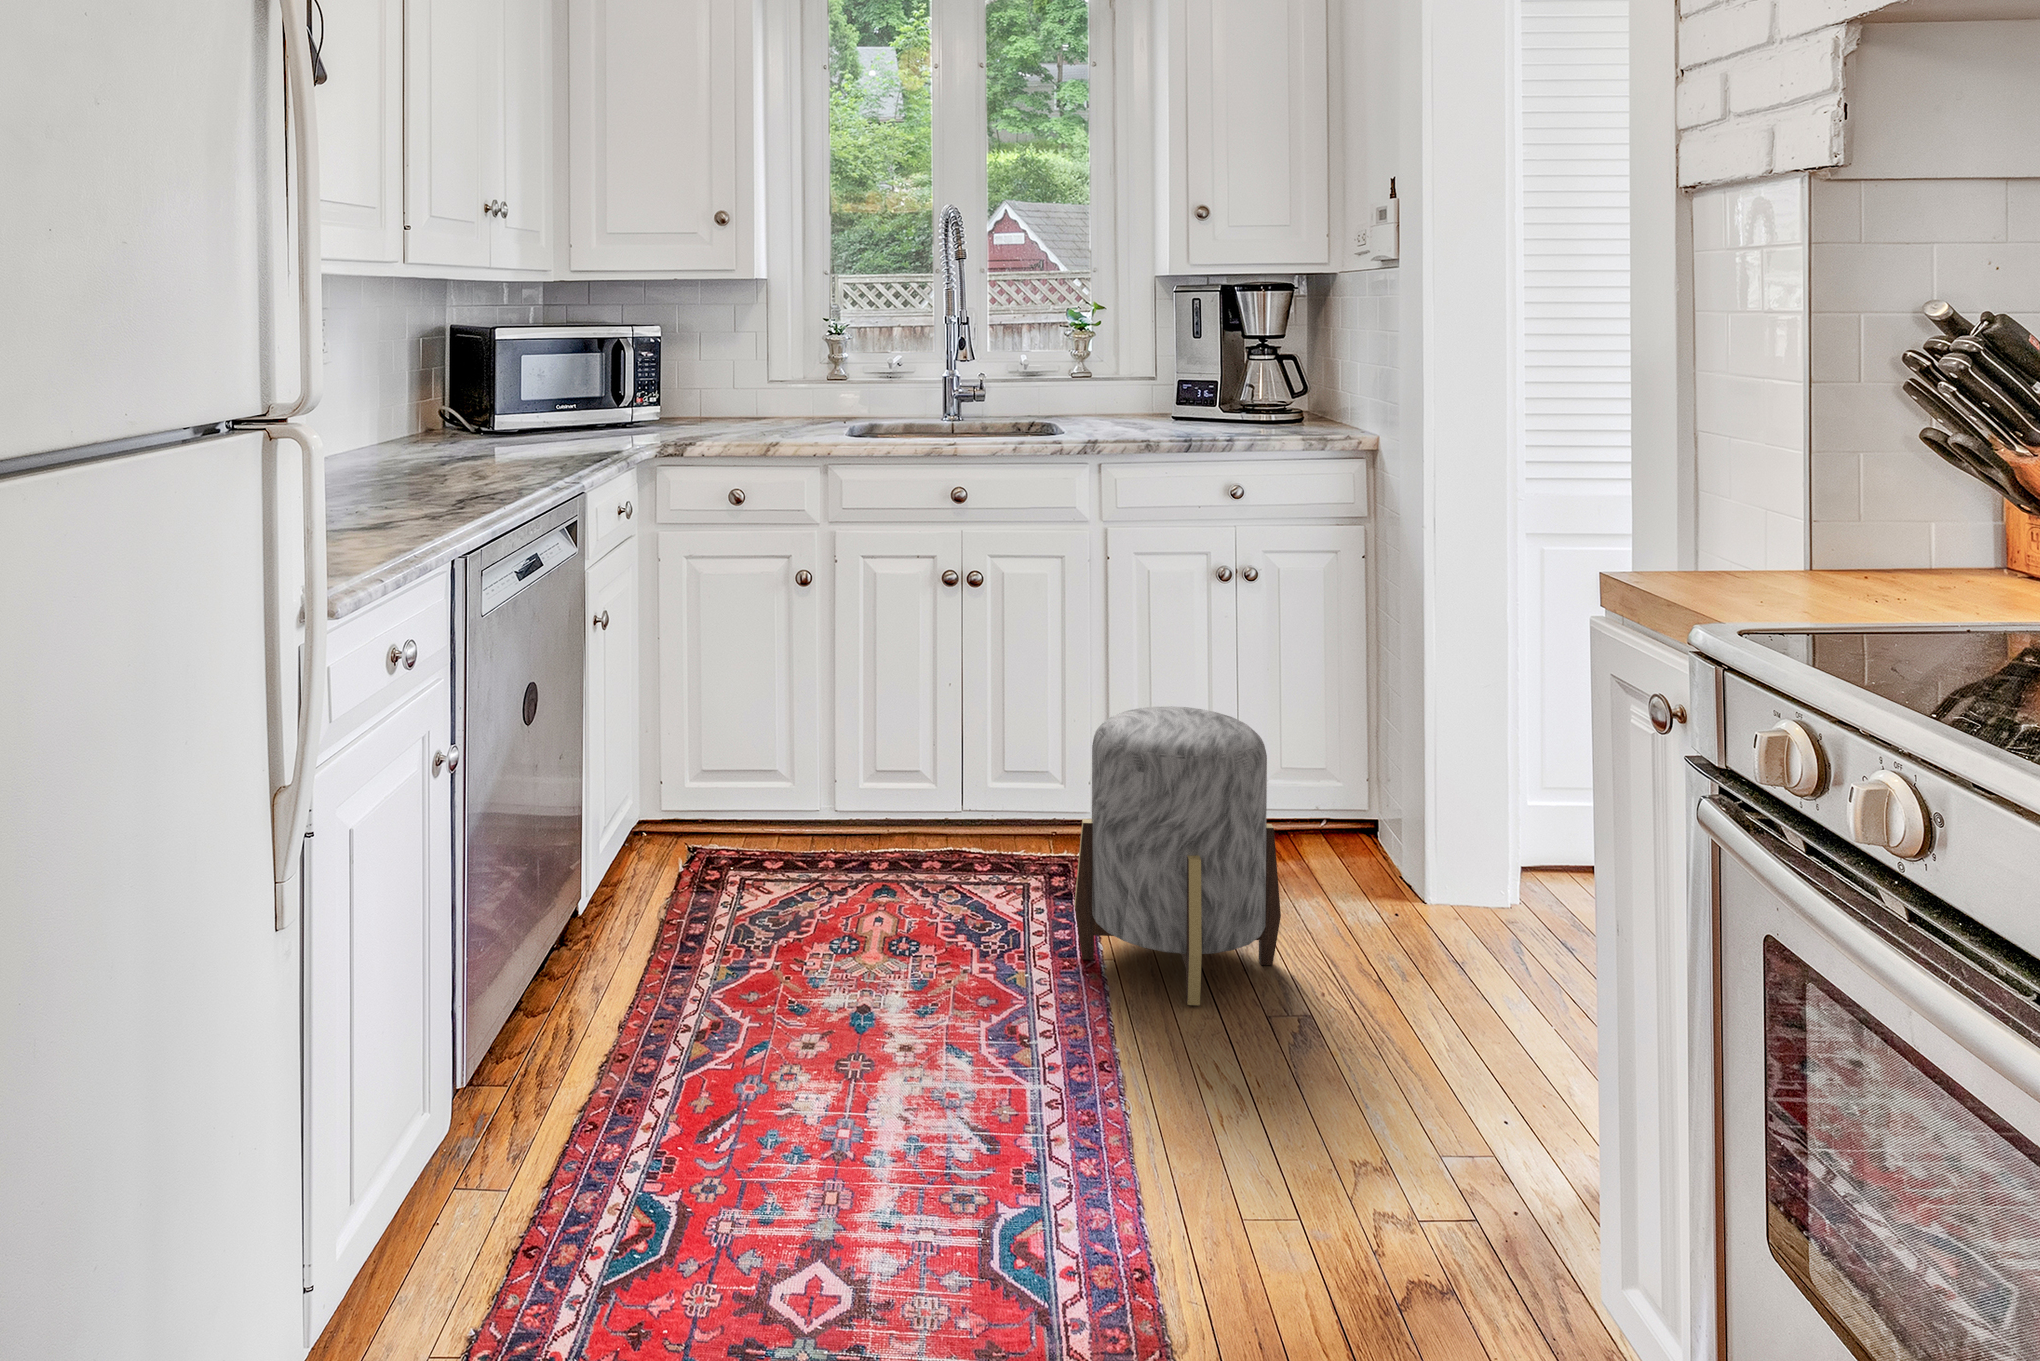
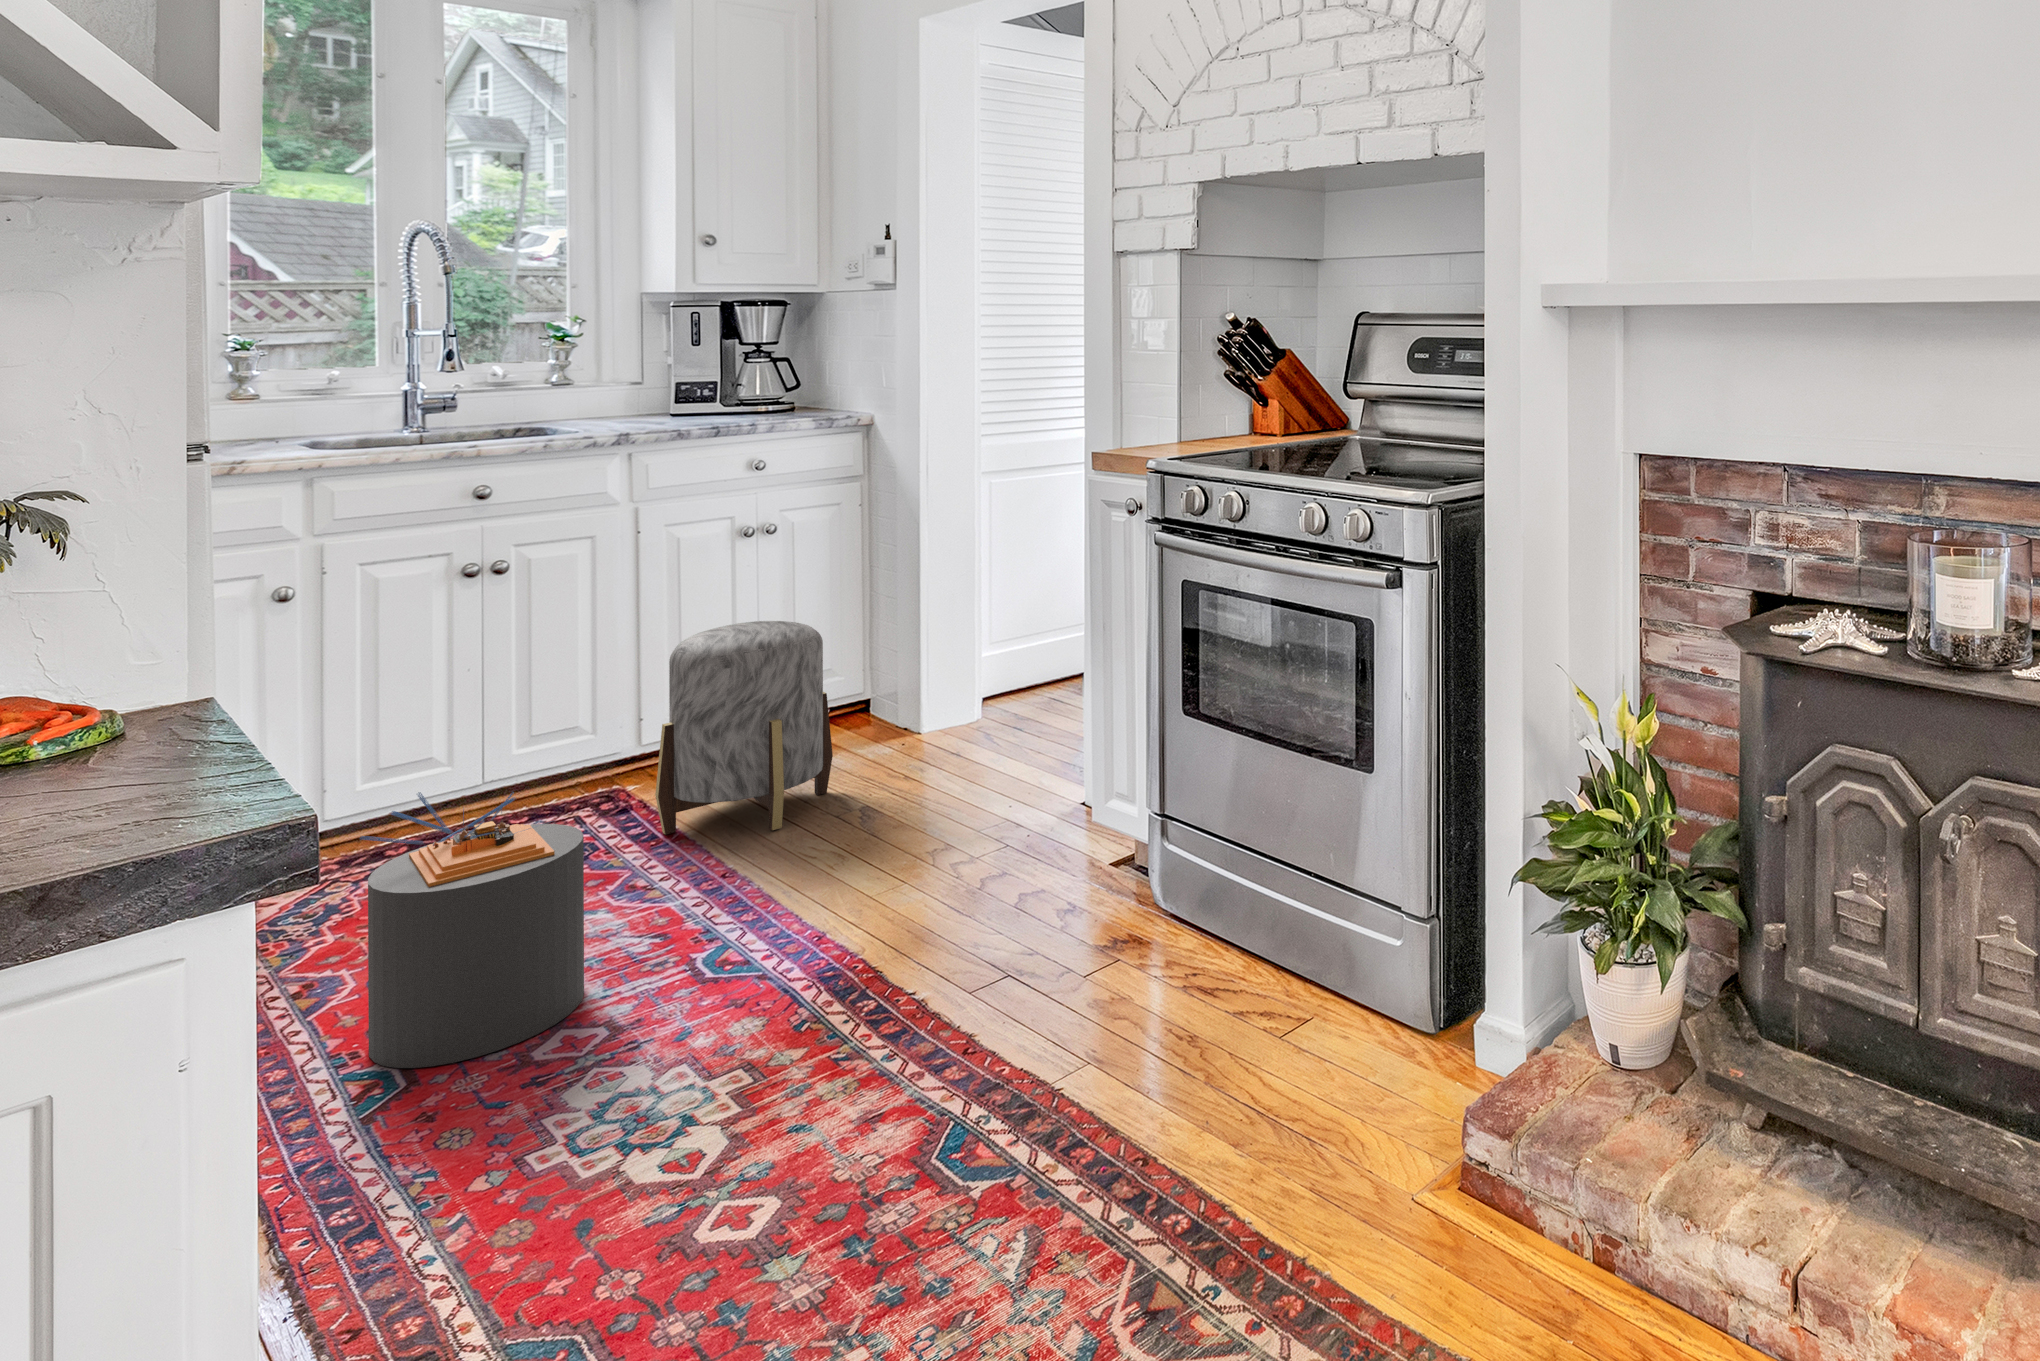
trash can: none [698,863,903,1234] -> present [360,792,584,1068]

